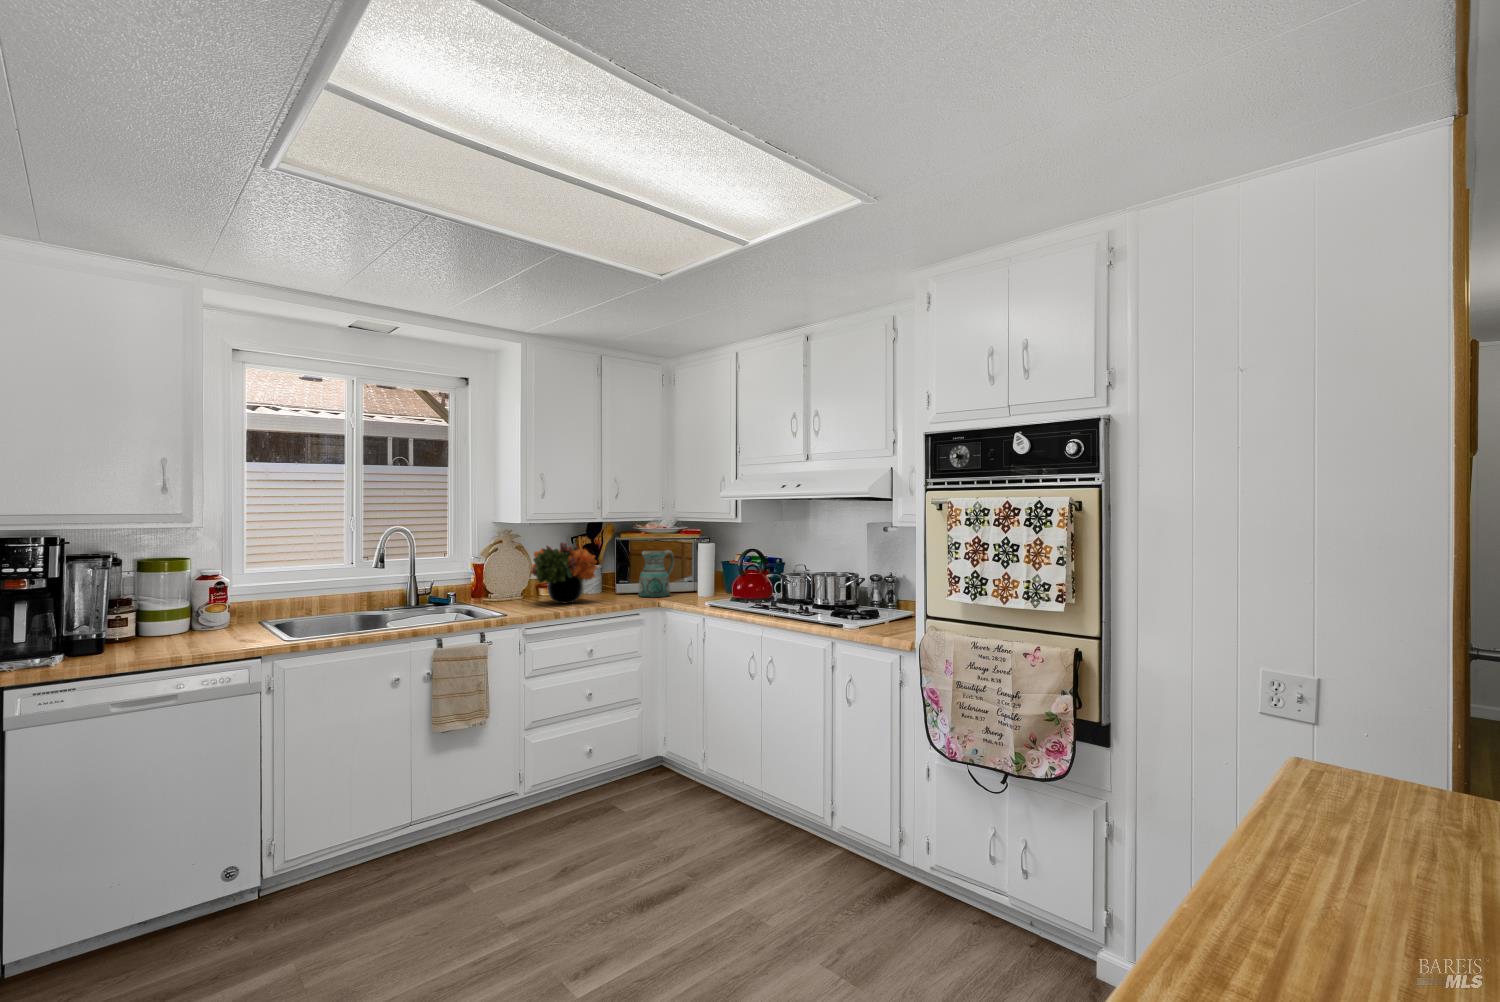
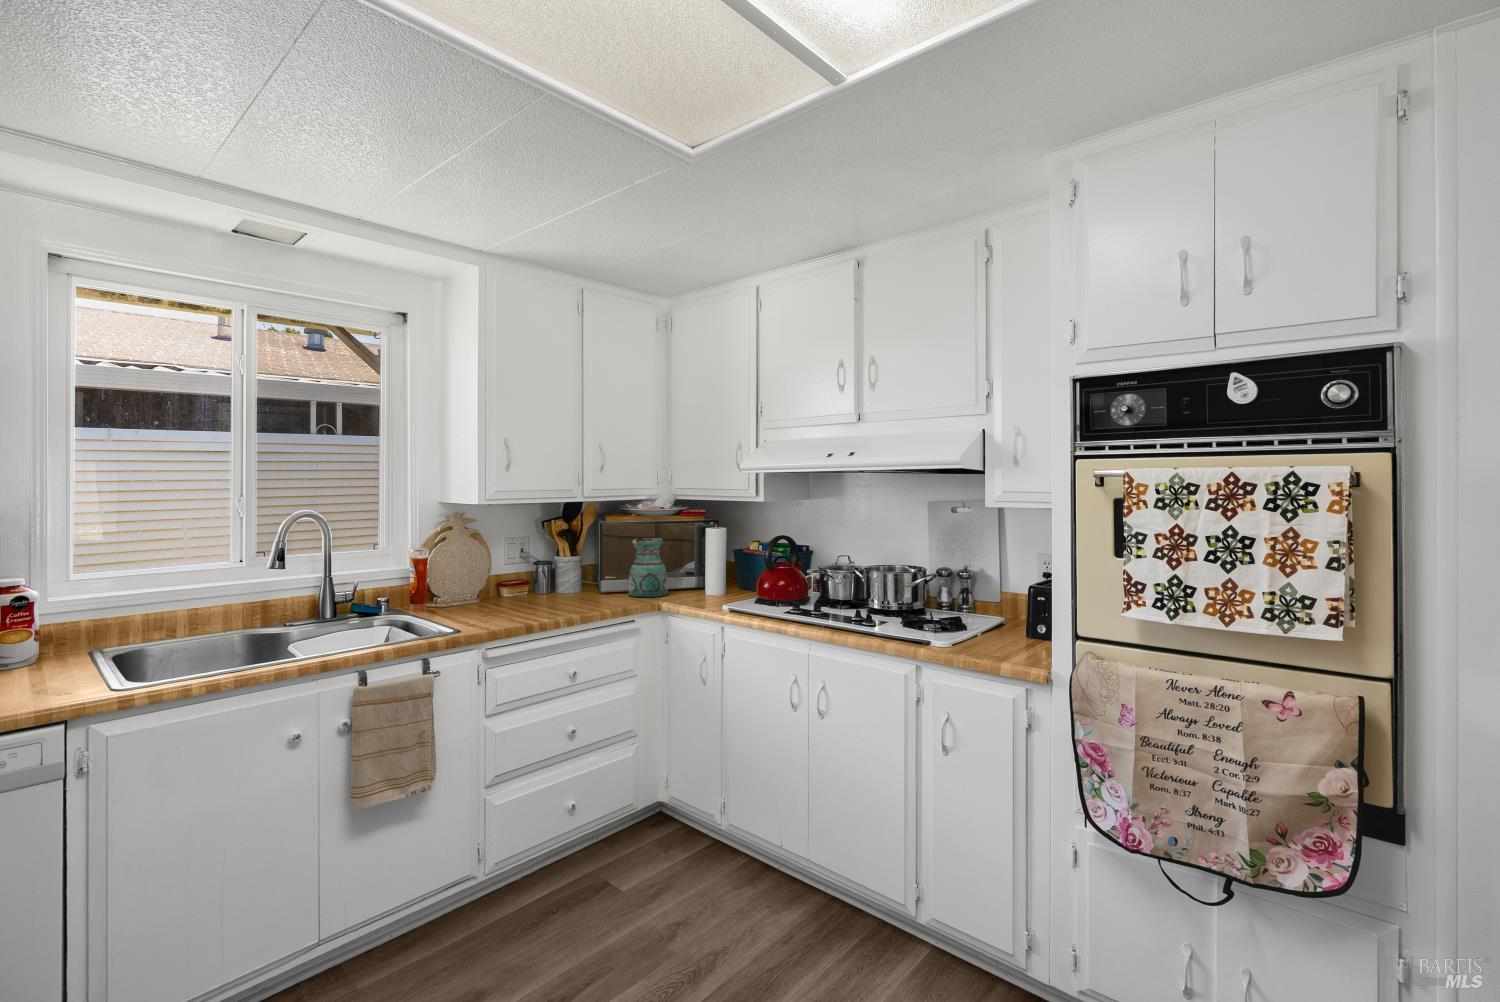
flower arrangement: present [530,543,598,603] -> none [489,529,580,609]

